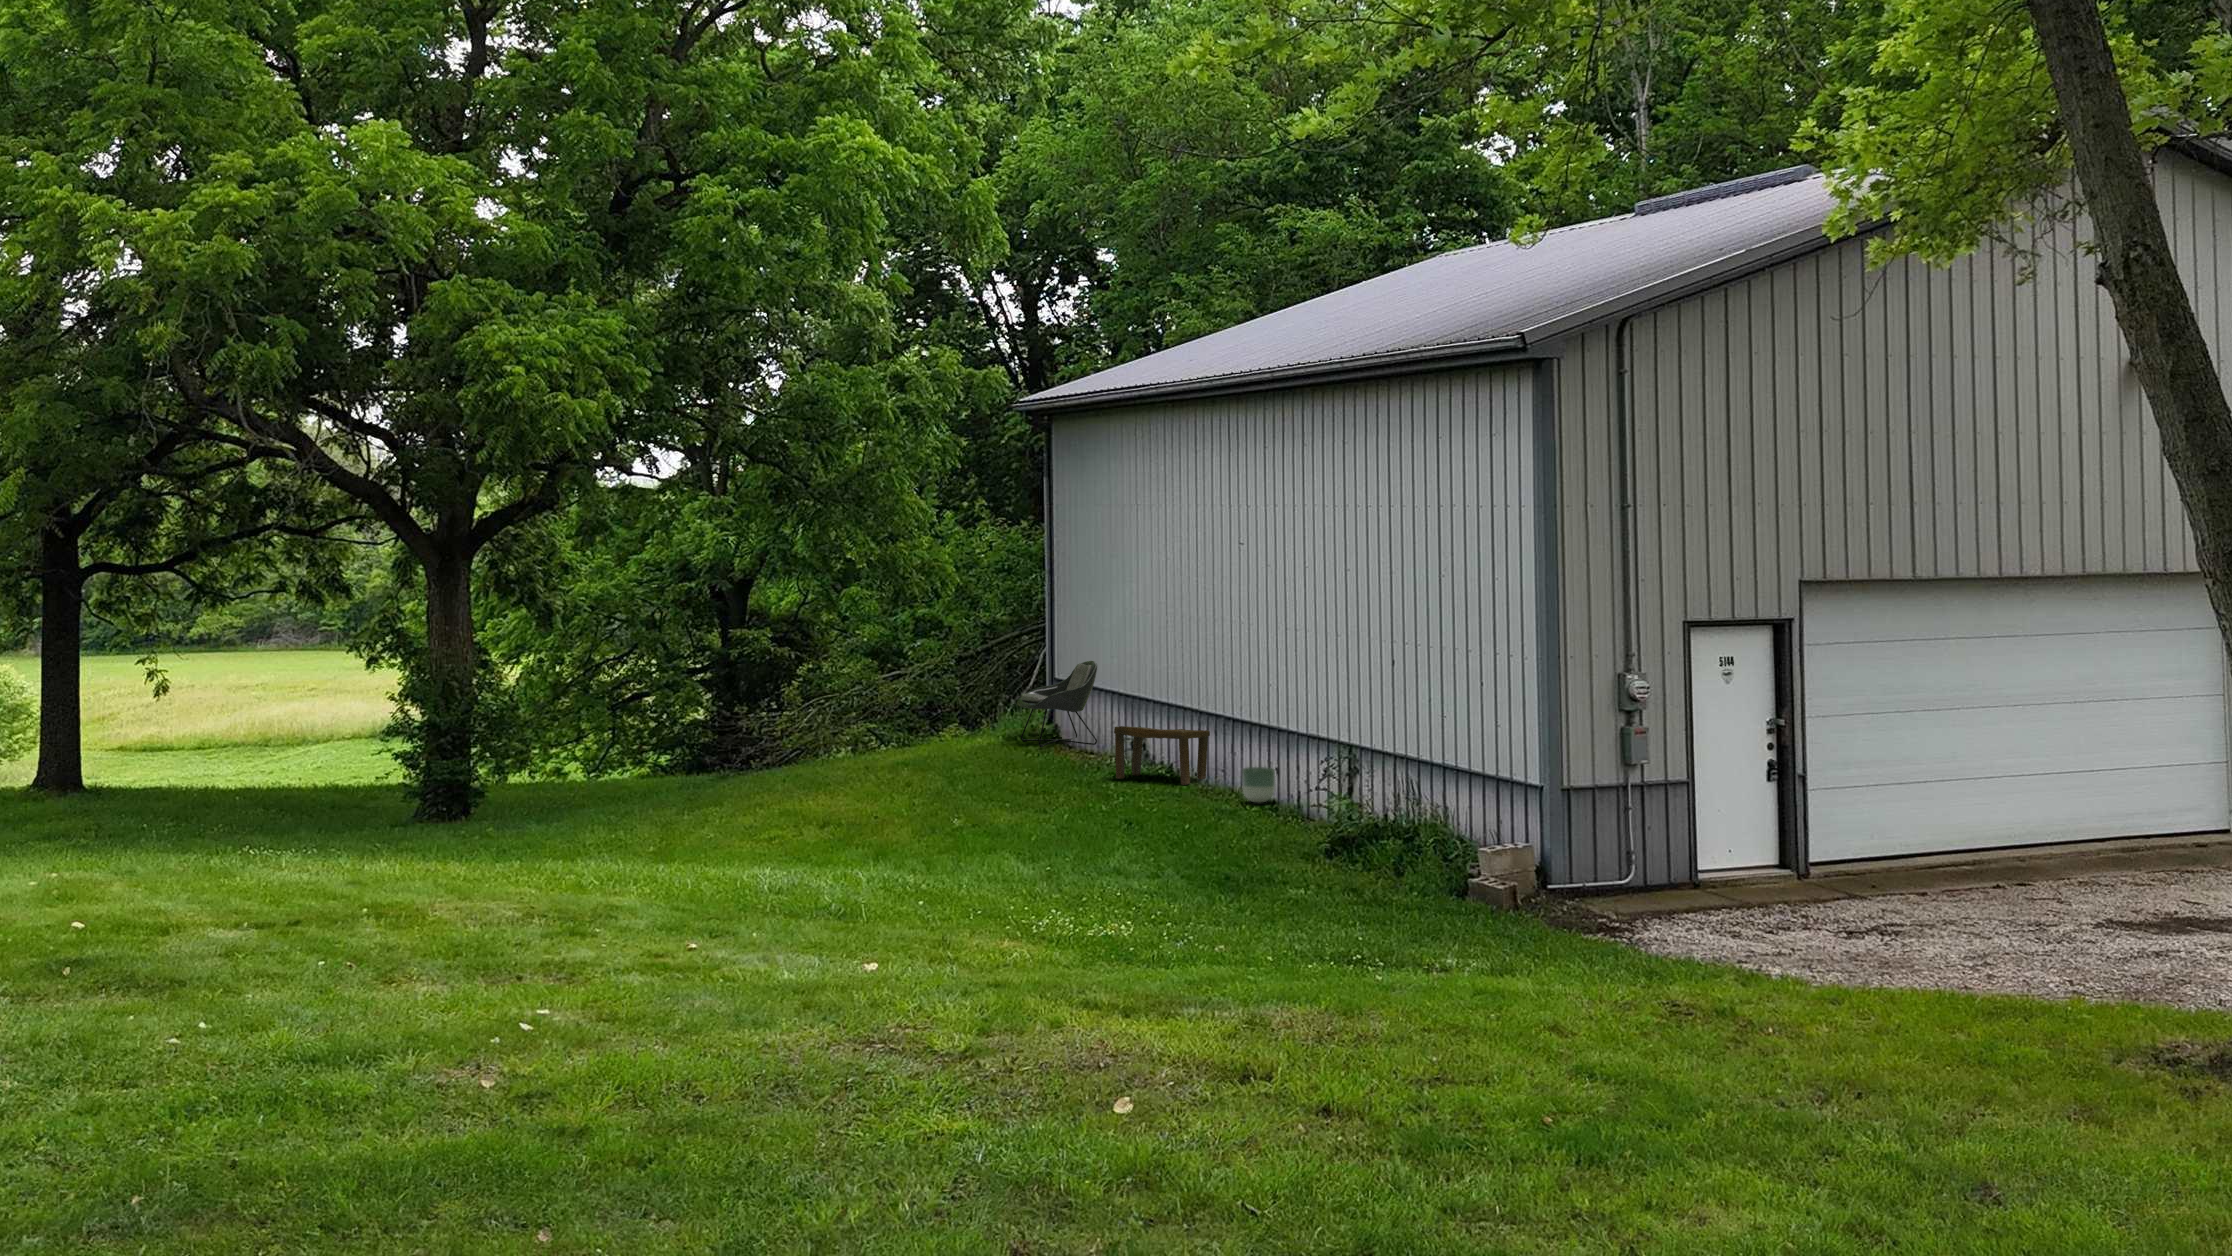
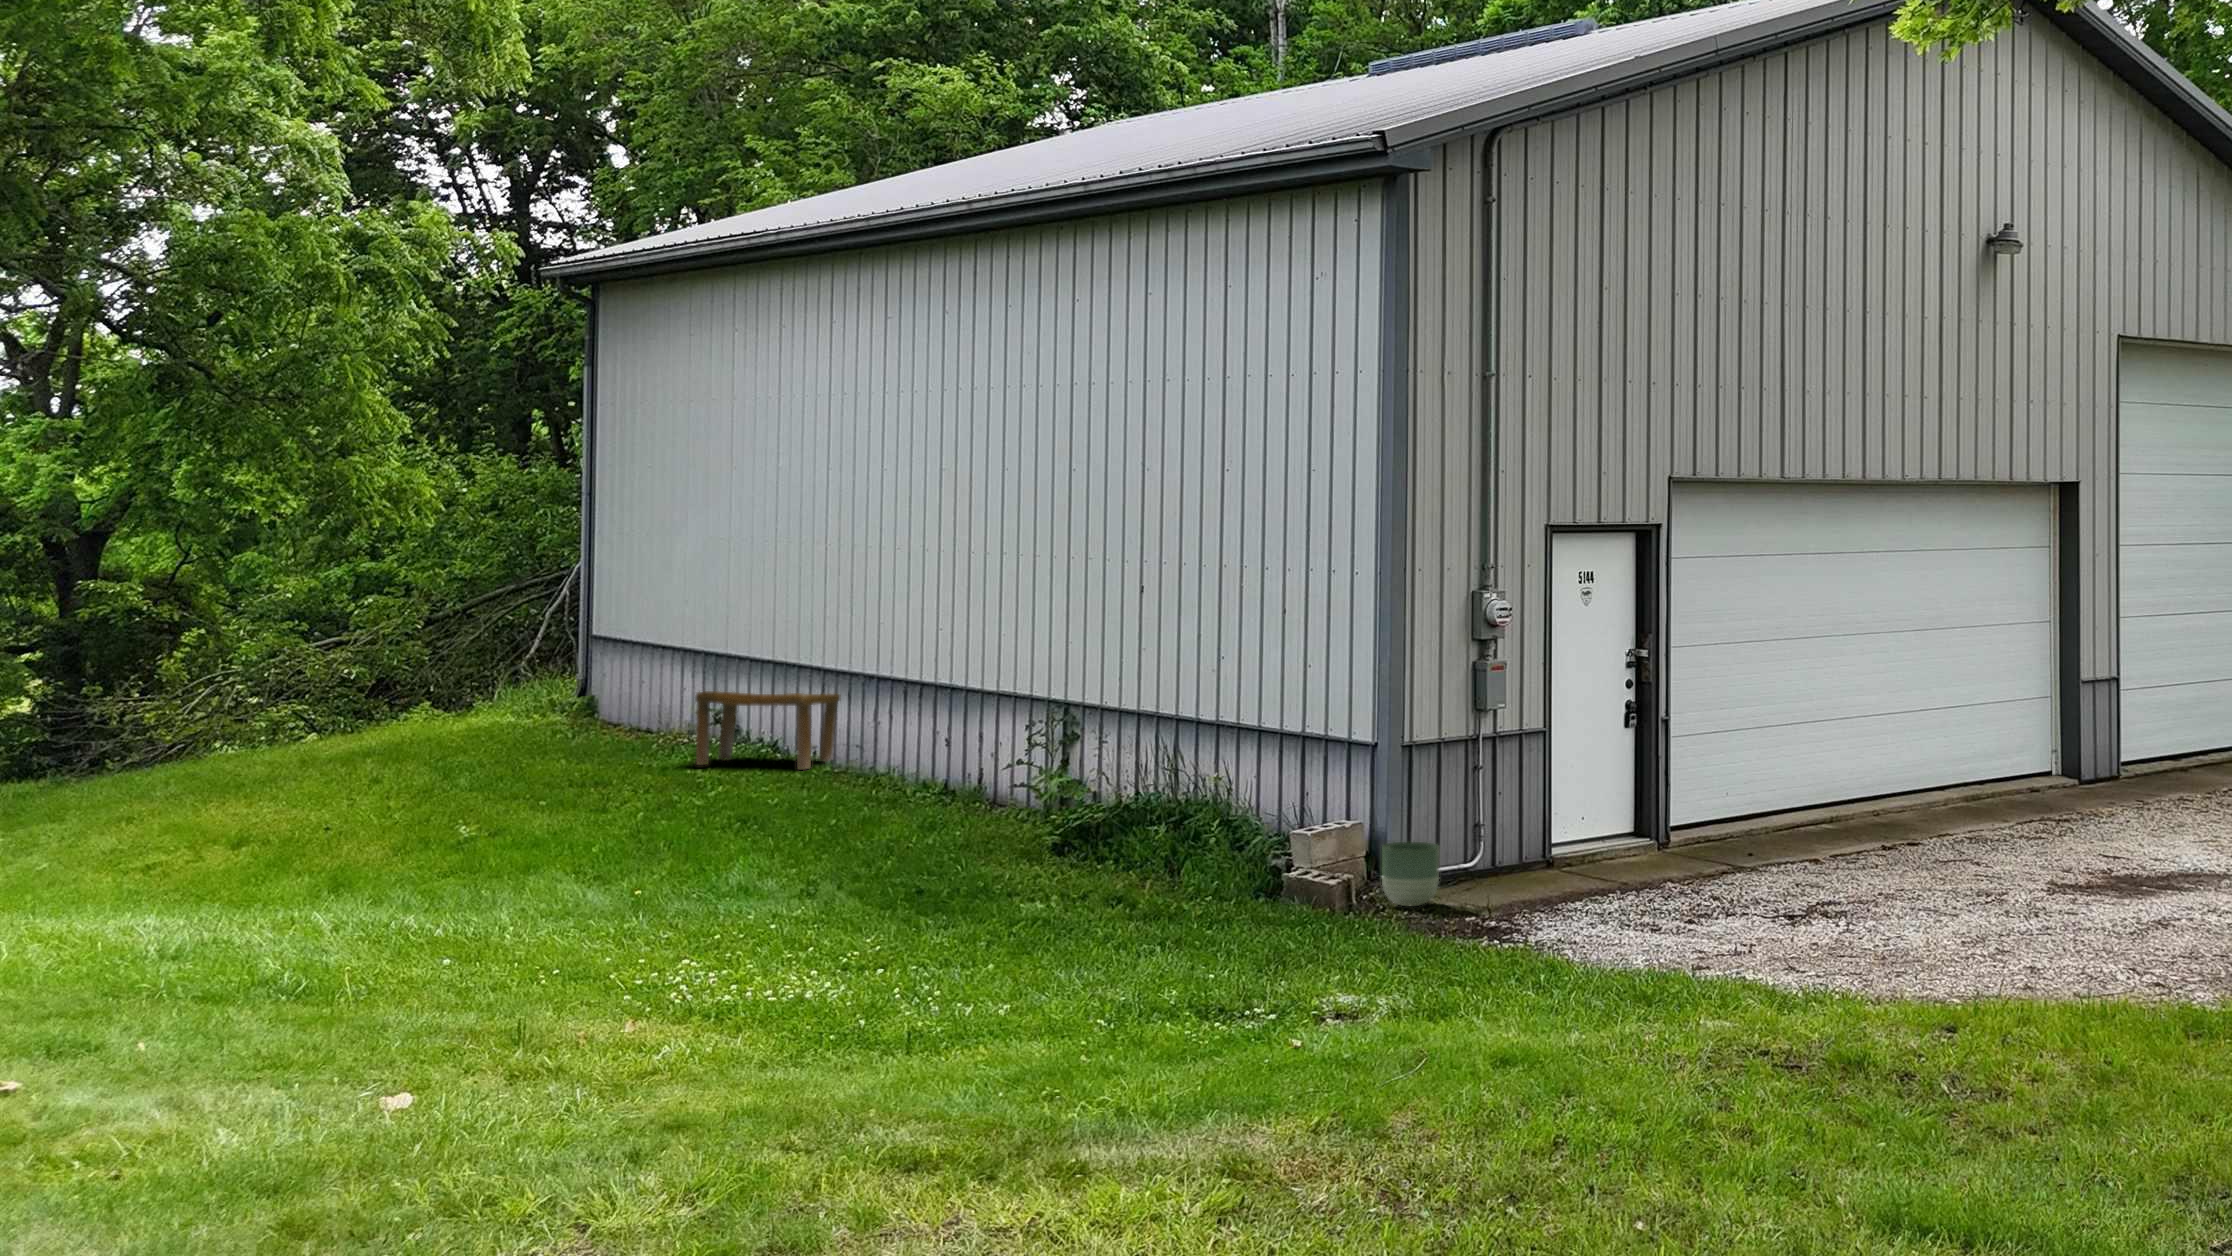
lounge chair: present [1017,661,1097,747] -> none [530,607,658,729]
planter: present [1242,767,1275,802] -> present [1382,842,1440,906]

